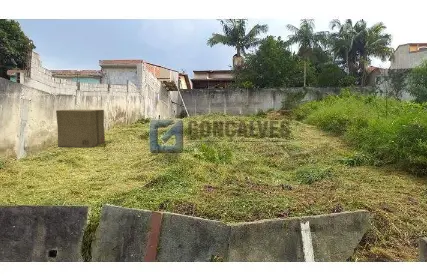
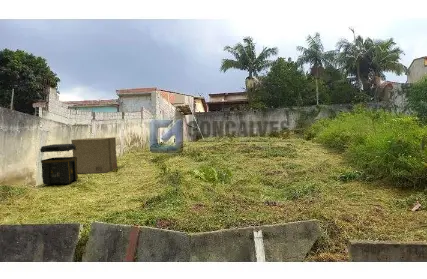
toolbox: none [22,115,63,158] -> present [40,144,78,185]

